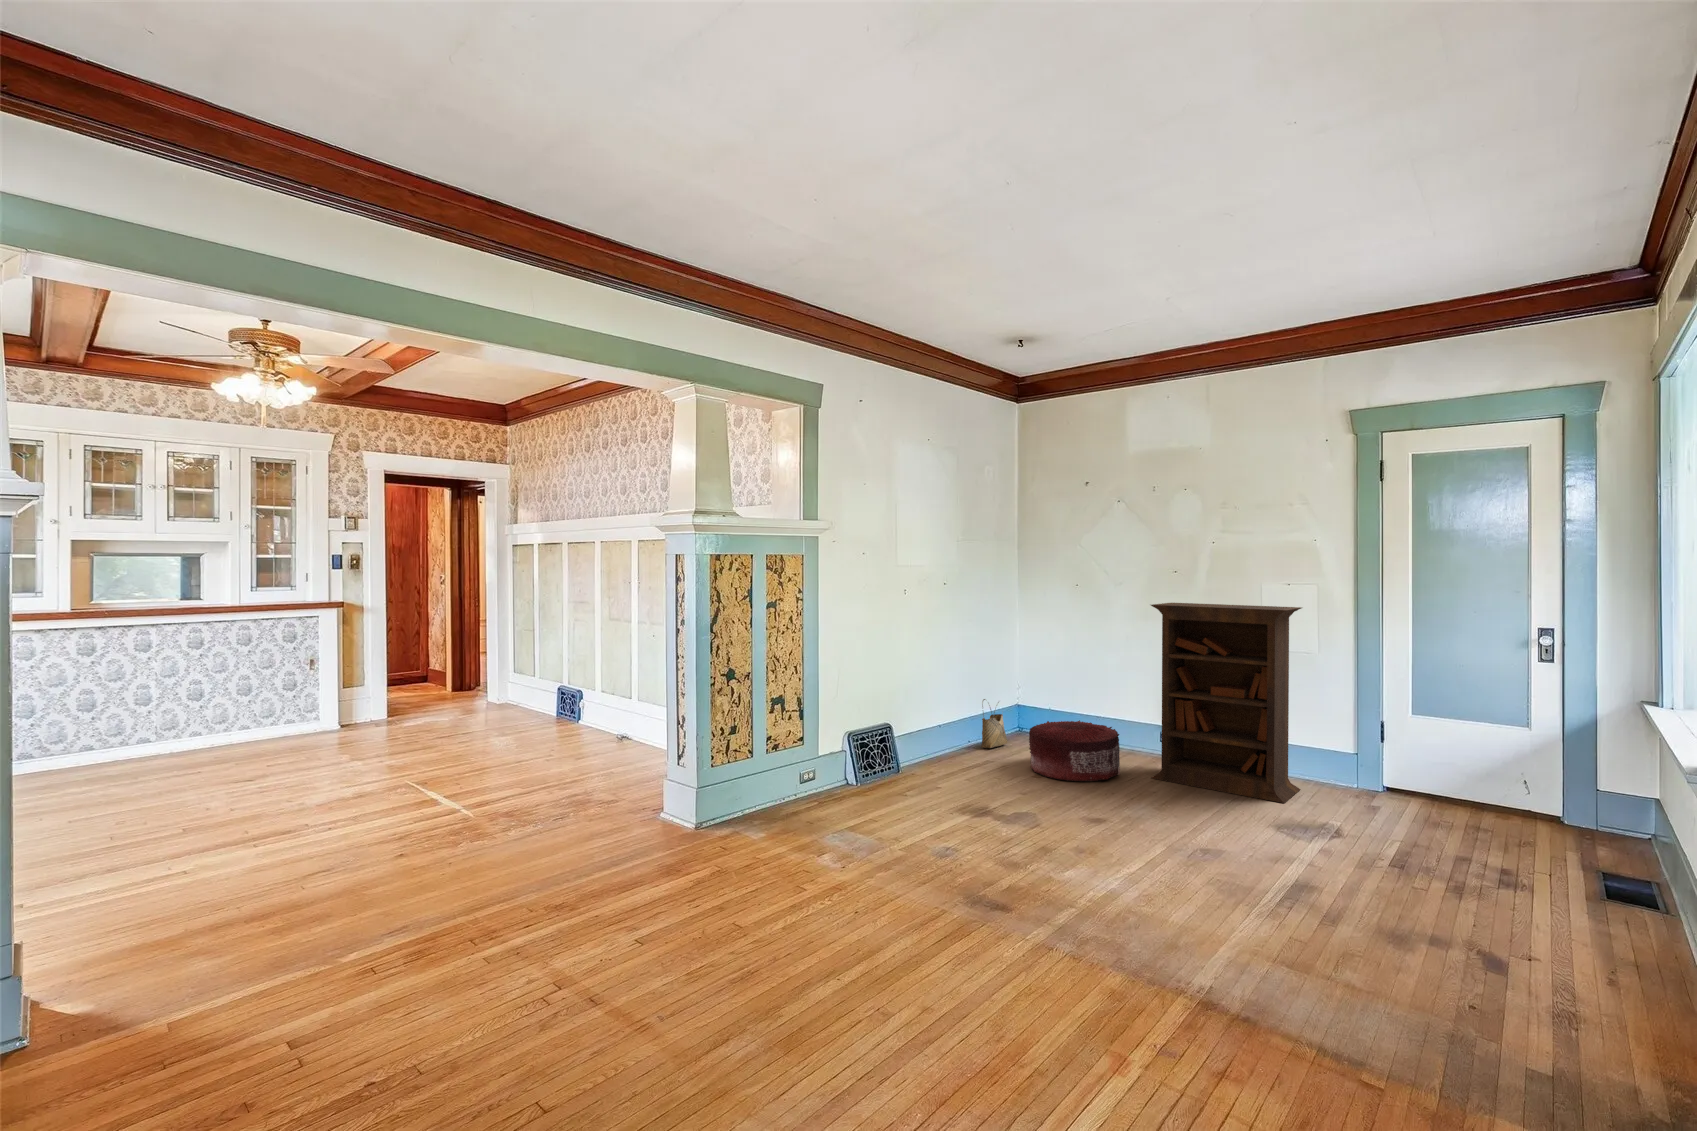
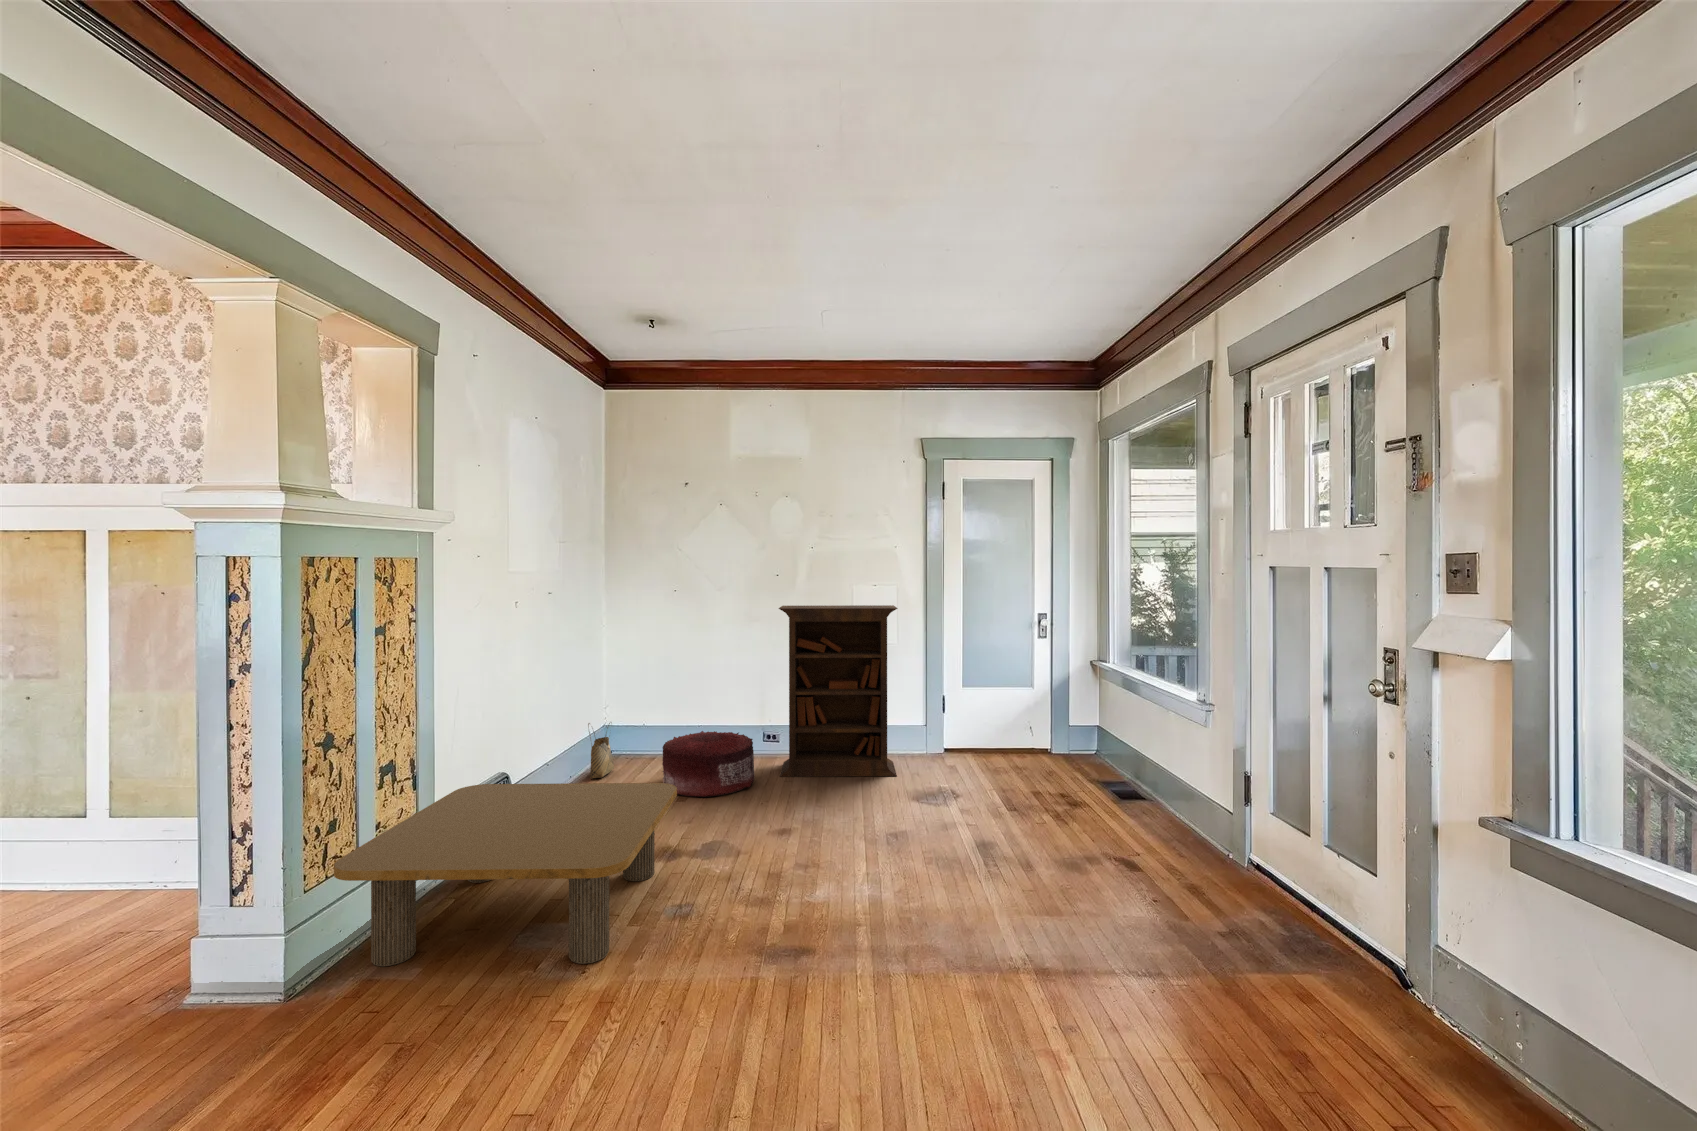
coffee table: none [725,726,975,861] -> present [334,783,677,966]

